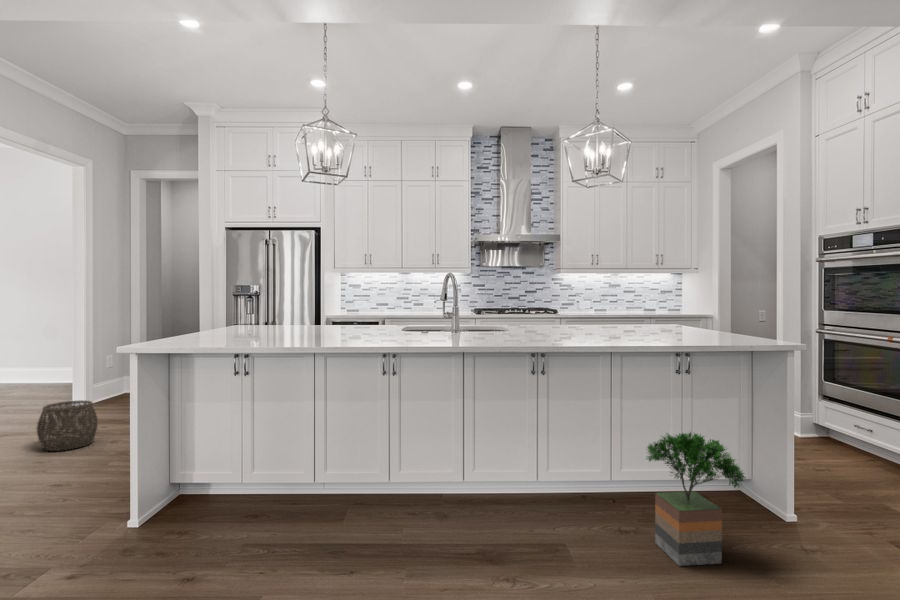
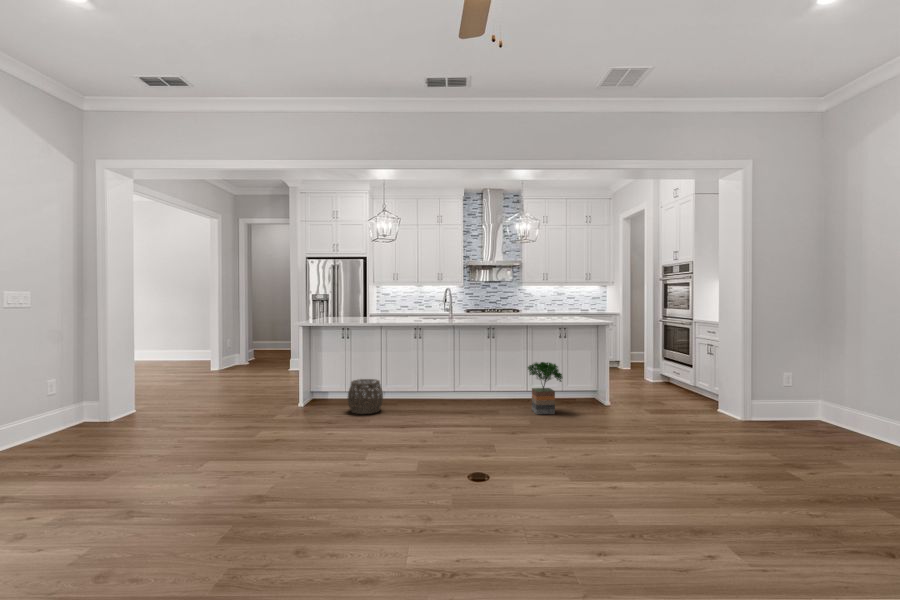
woven basket: present [37,401,98,451] -> present [348,379,383,414]

